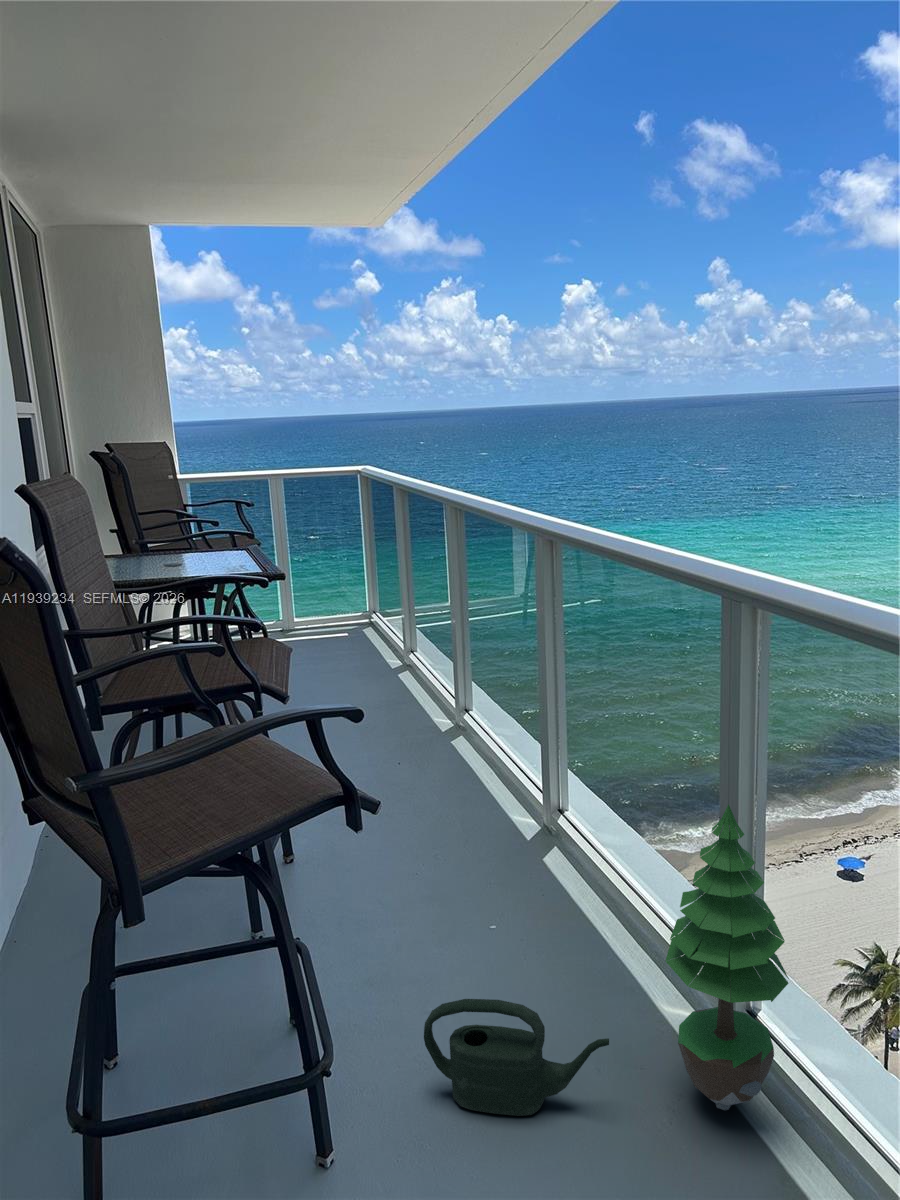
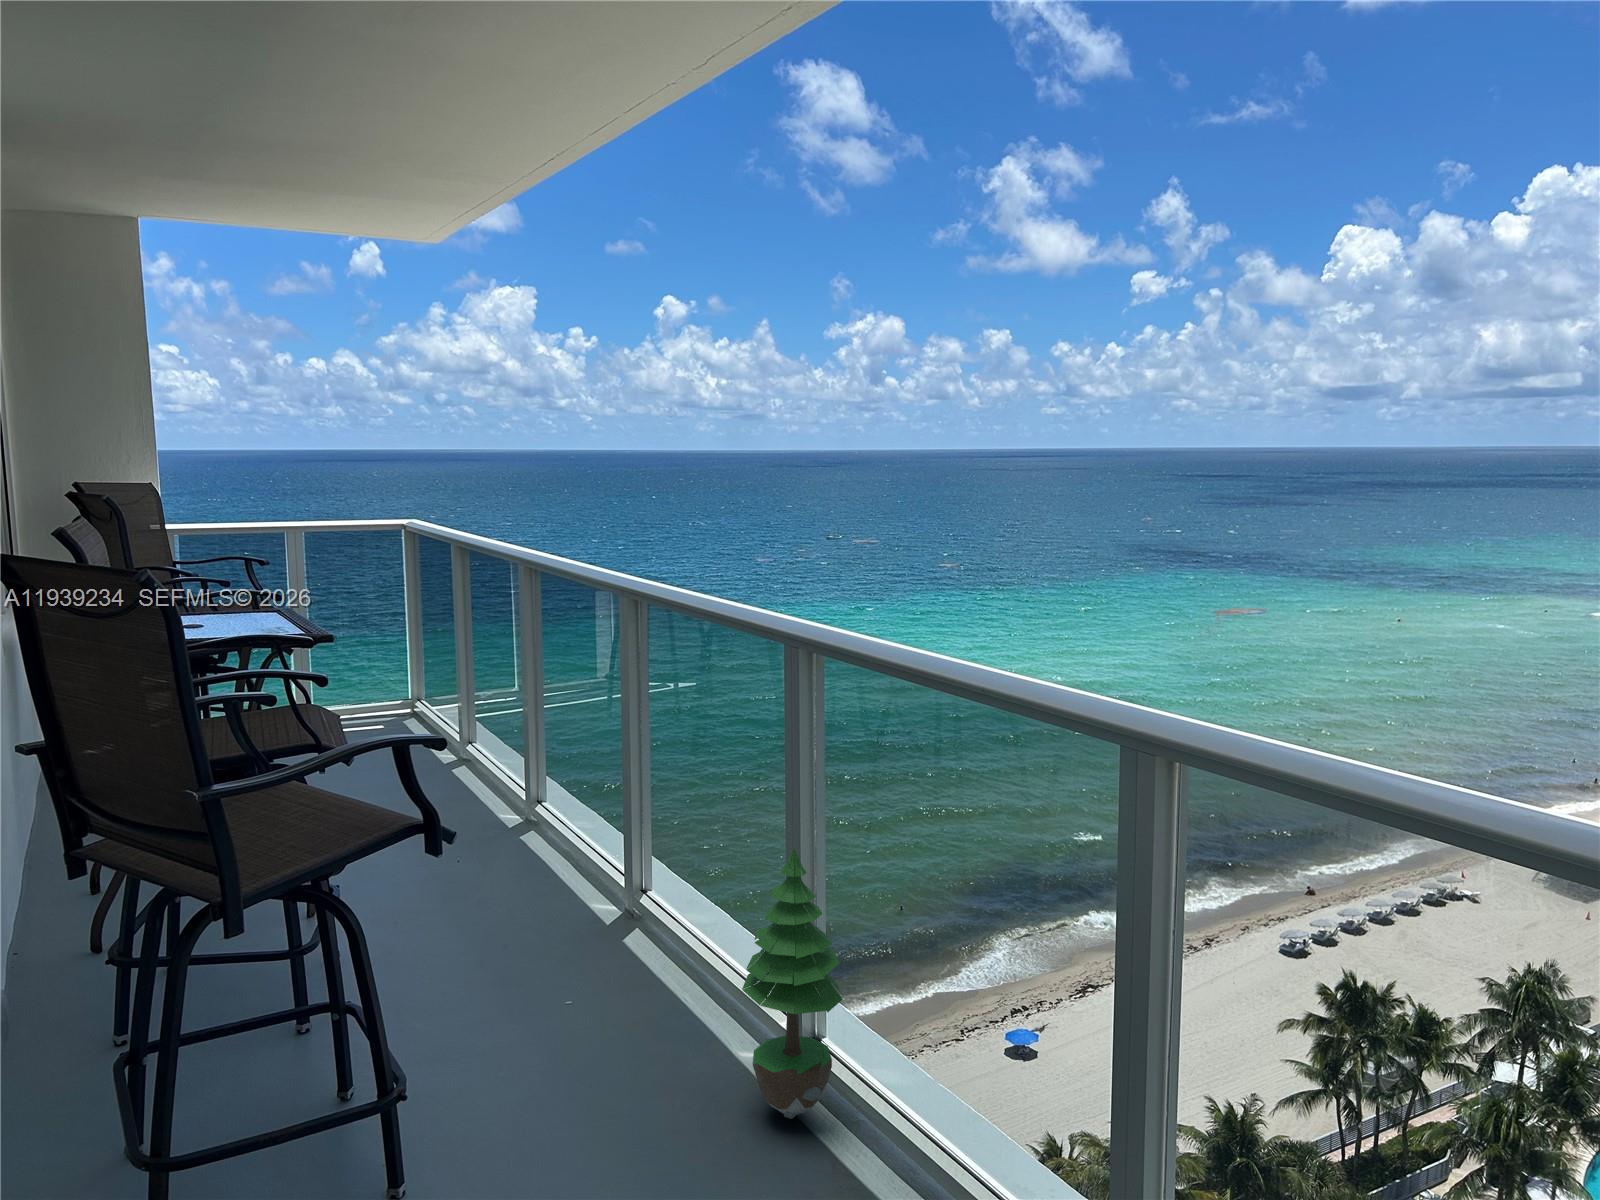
watering can: present [424,999,609,1116] -> none [523,1039,693,1144]

